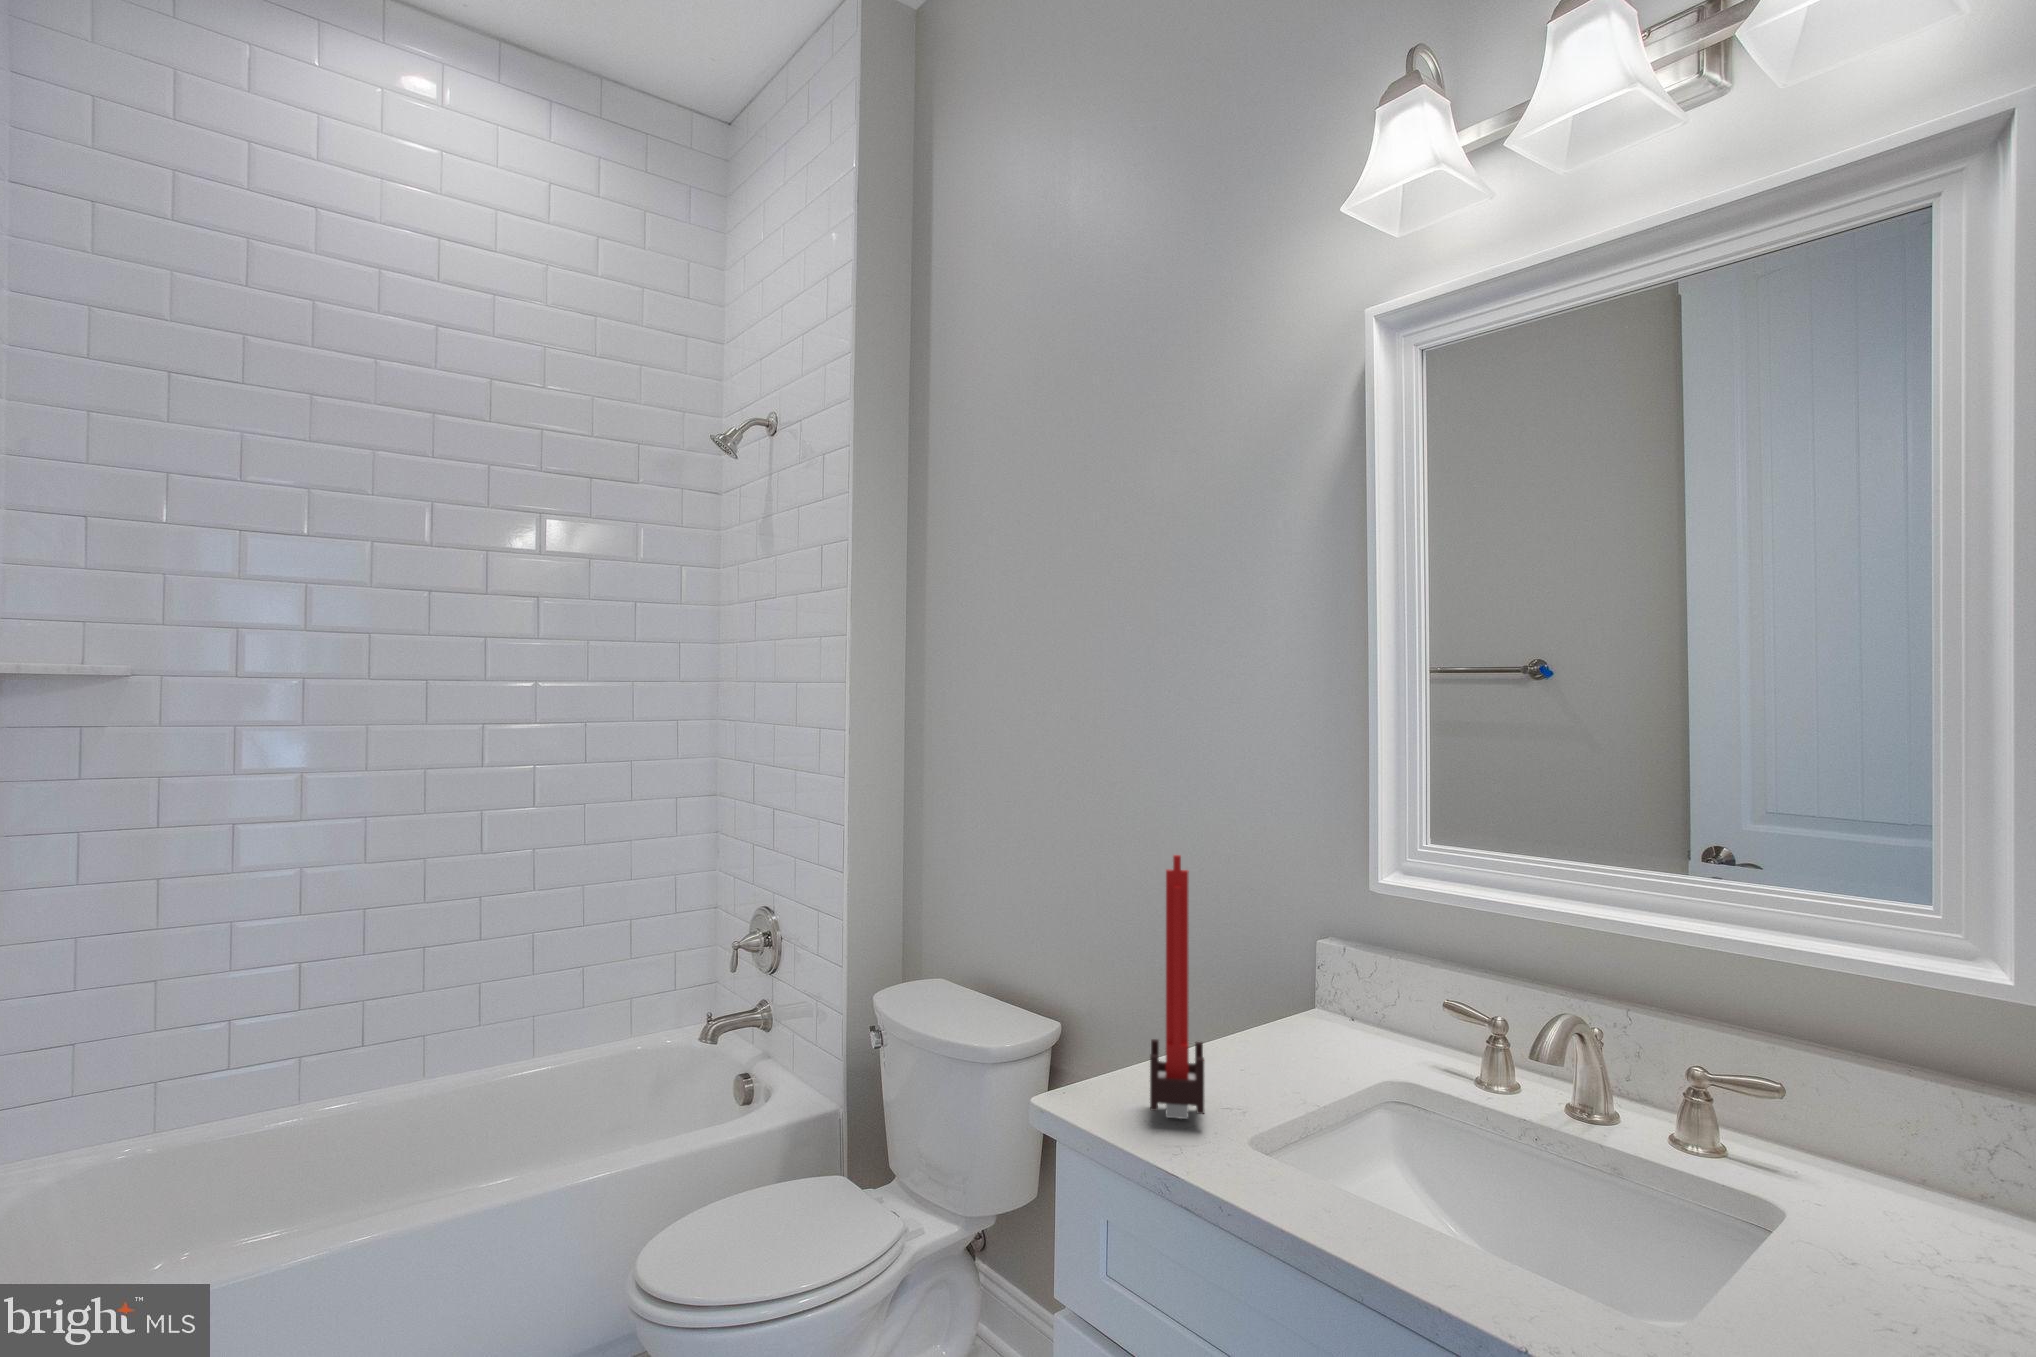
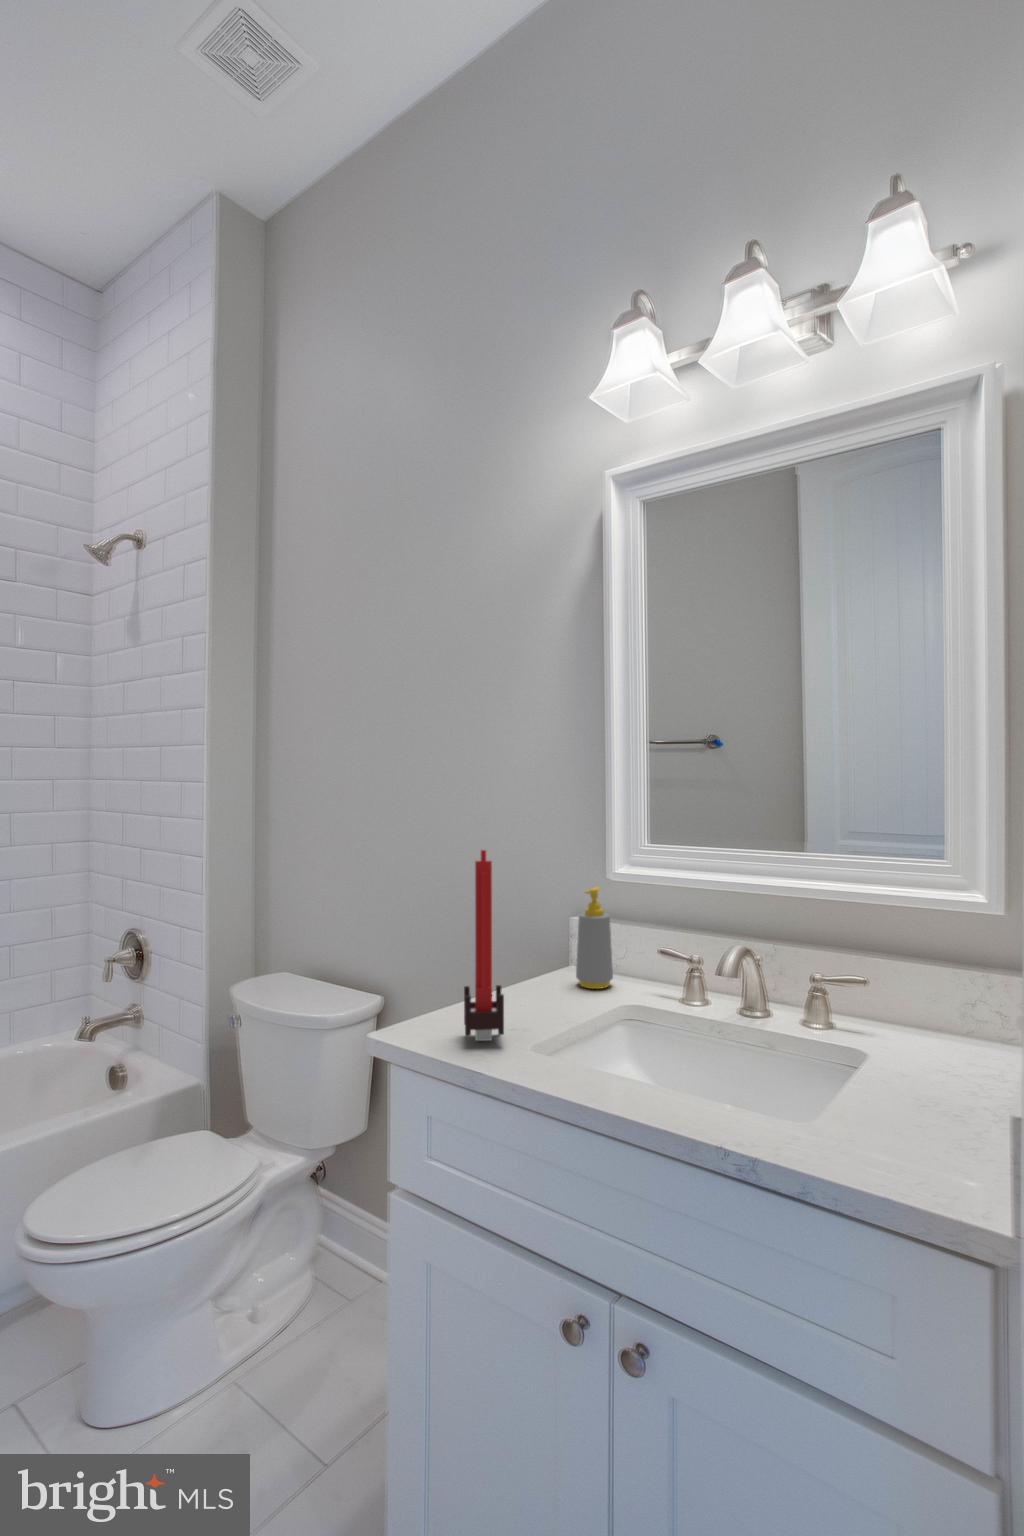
soap bottle: none [1320,903,1375,1050] -> present [576,887,613,989]

